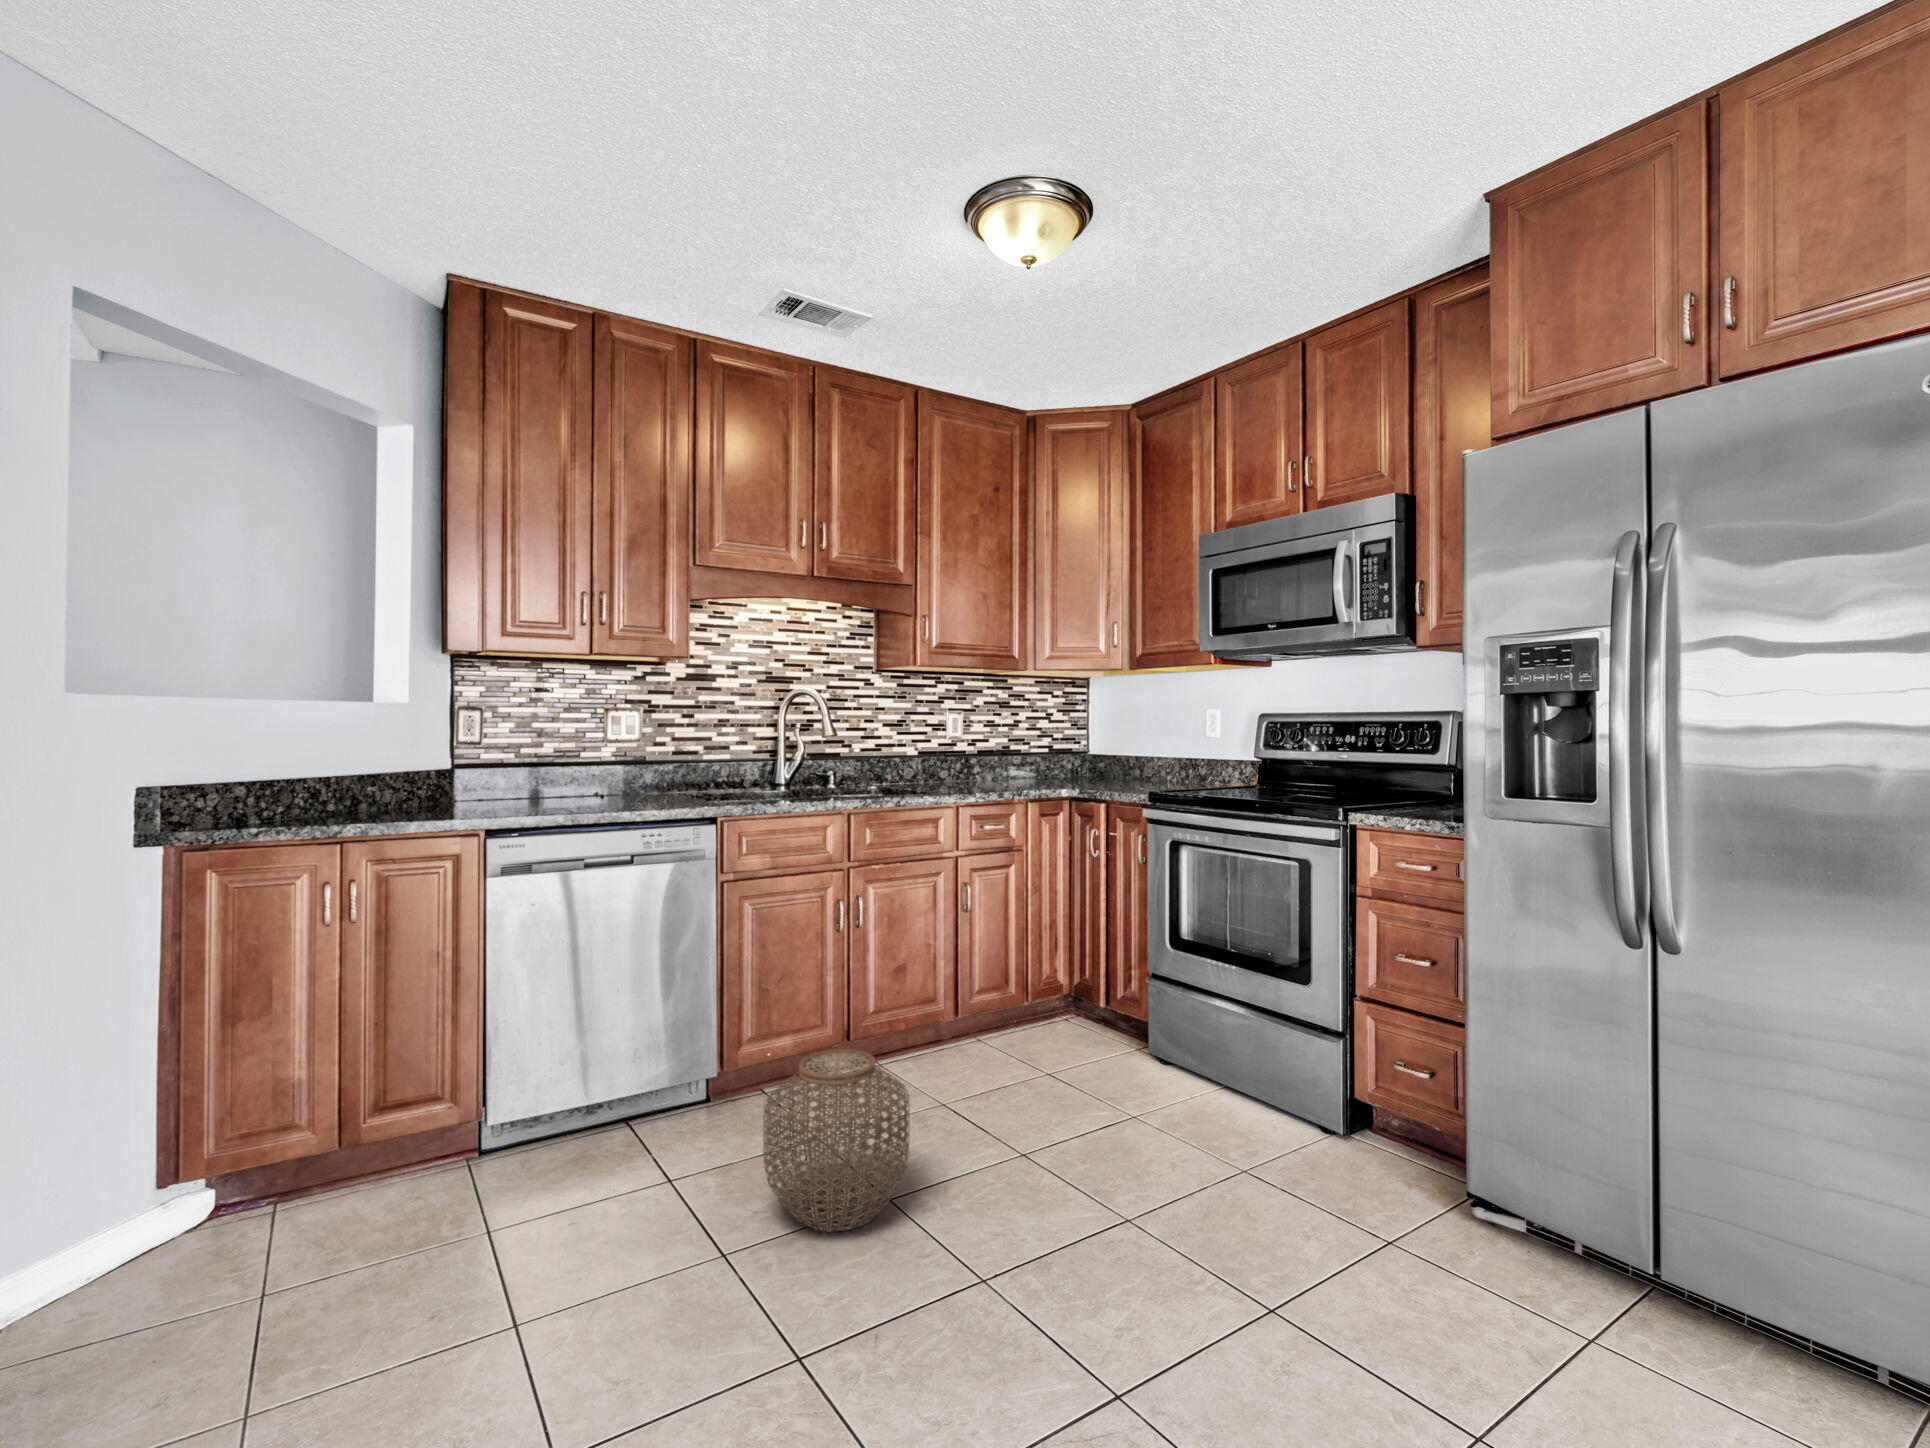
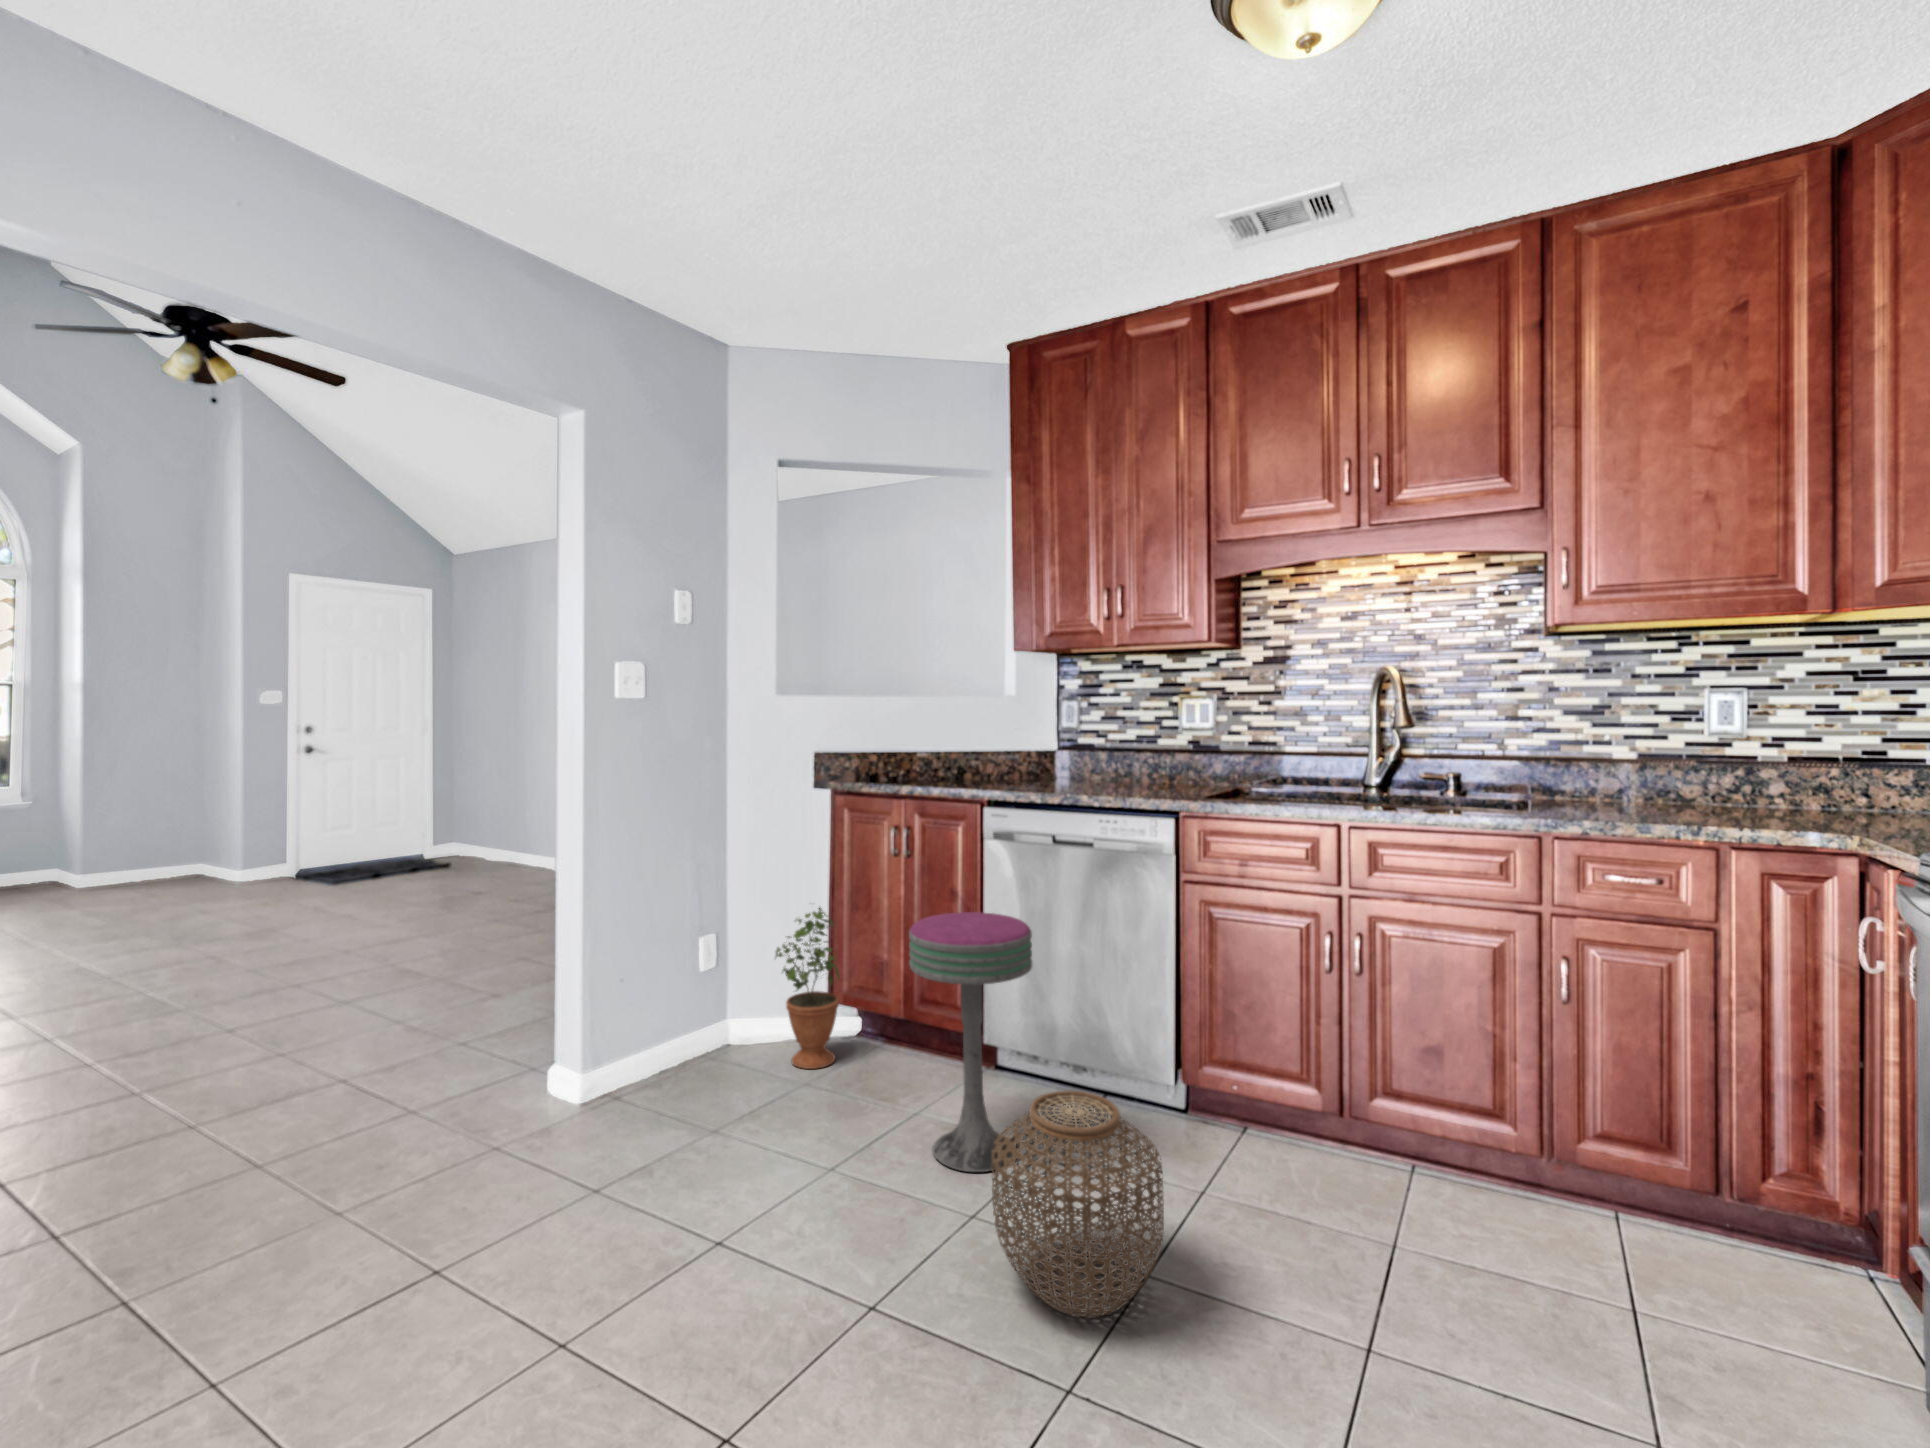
bar stool: none [526,943,673,1230] -> present [909,912,1032,1172]
potted plant: none [130,1022,254,1283] -> present [776,908,840,1069]

